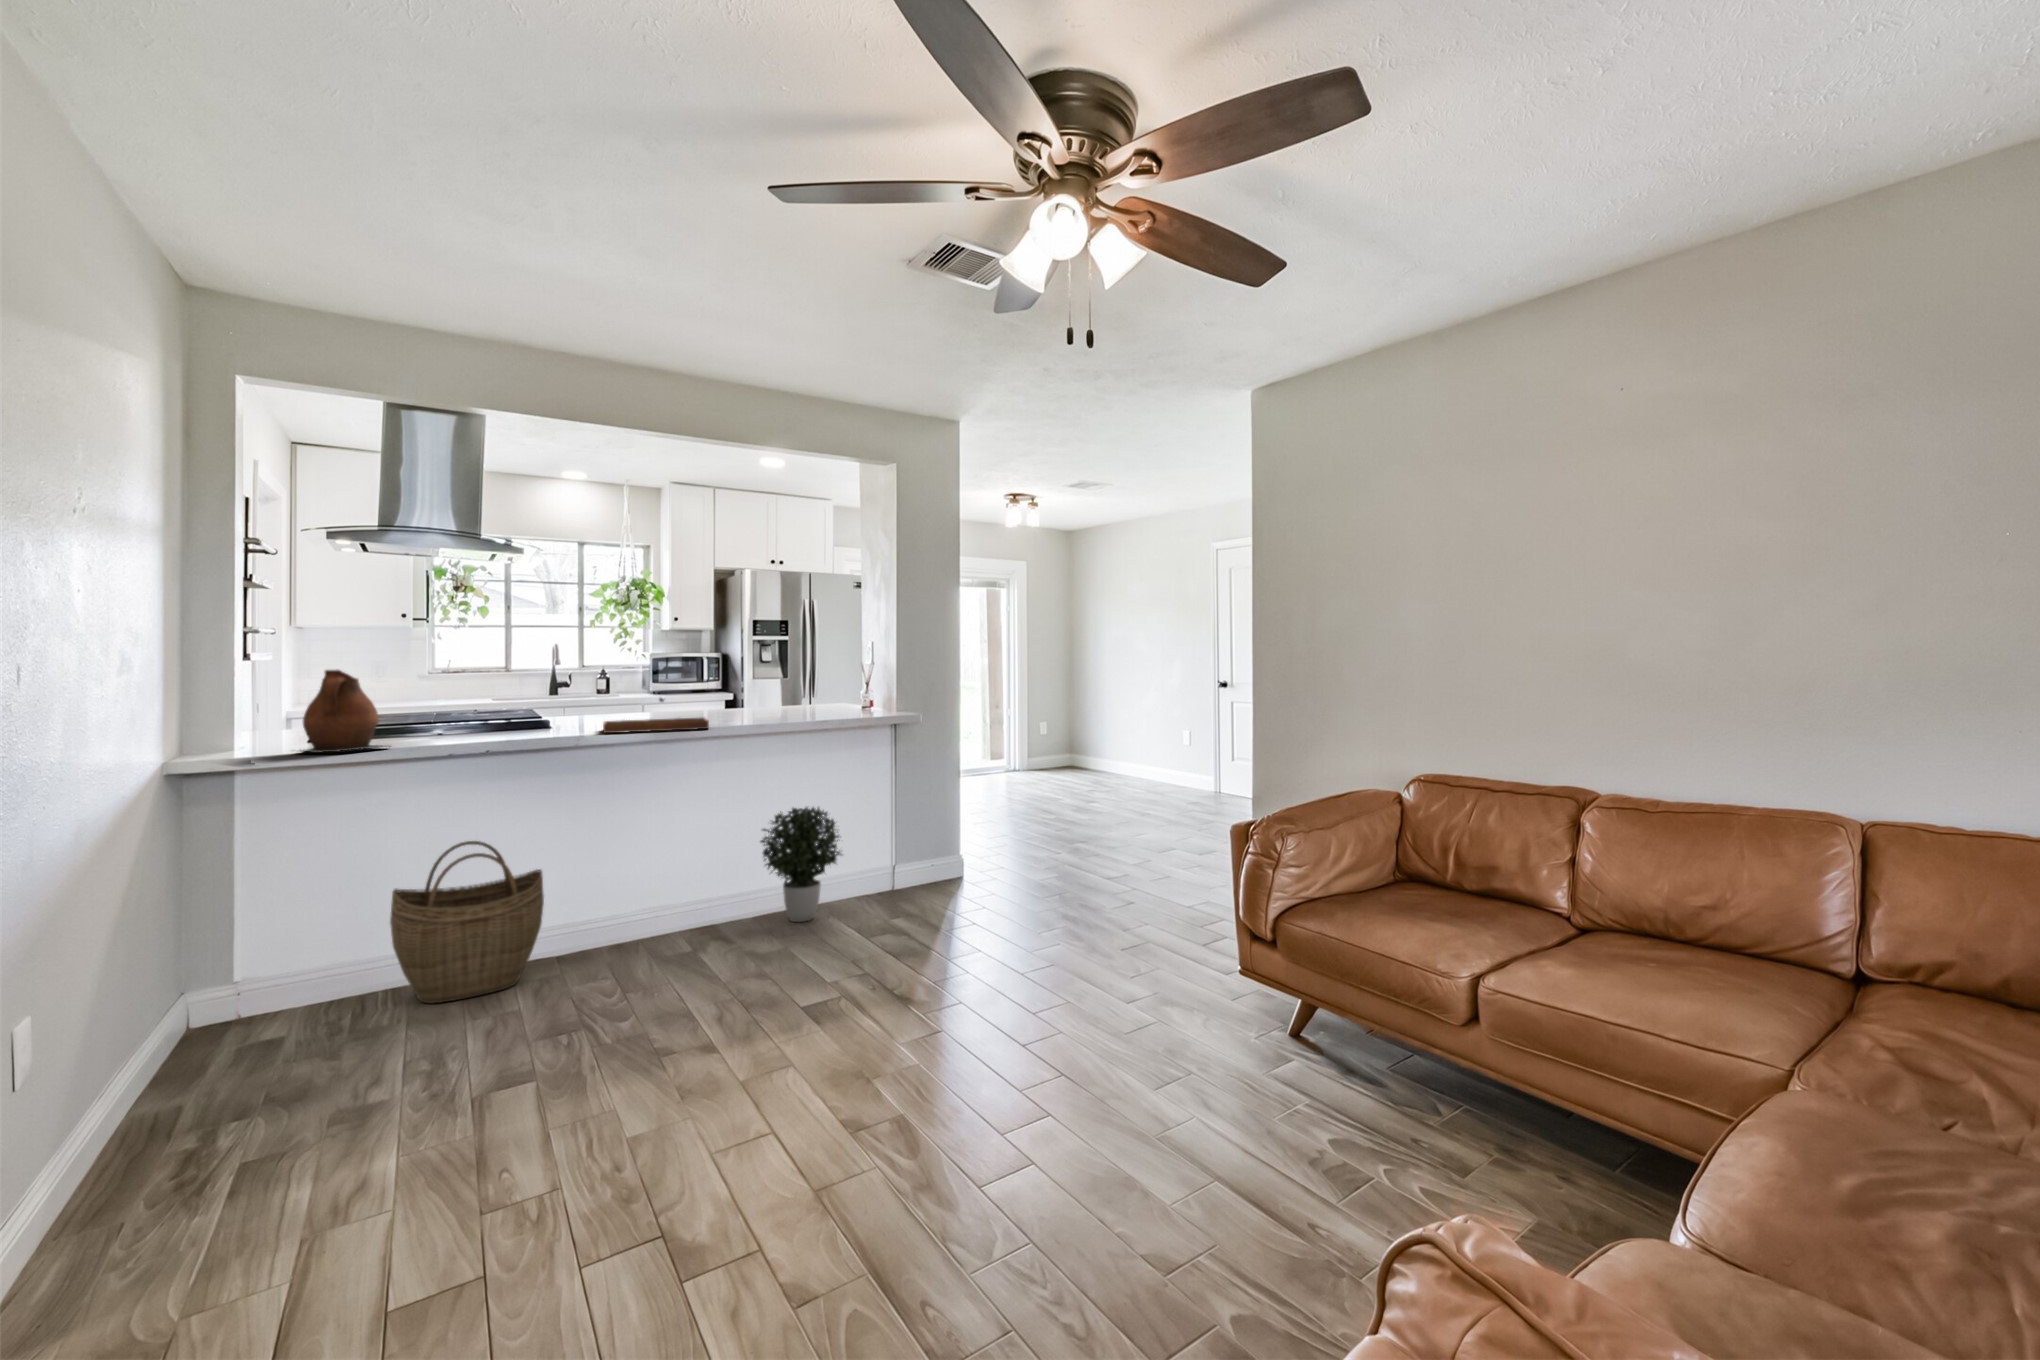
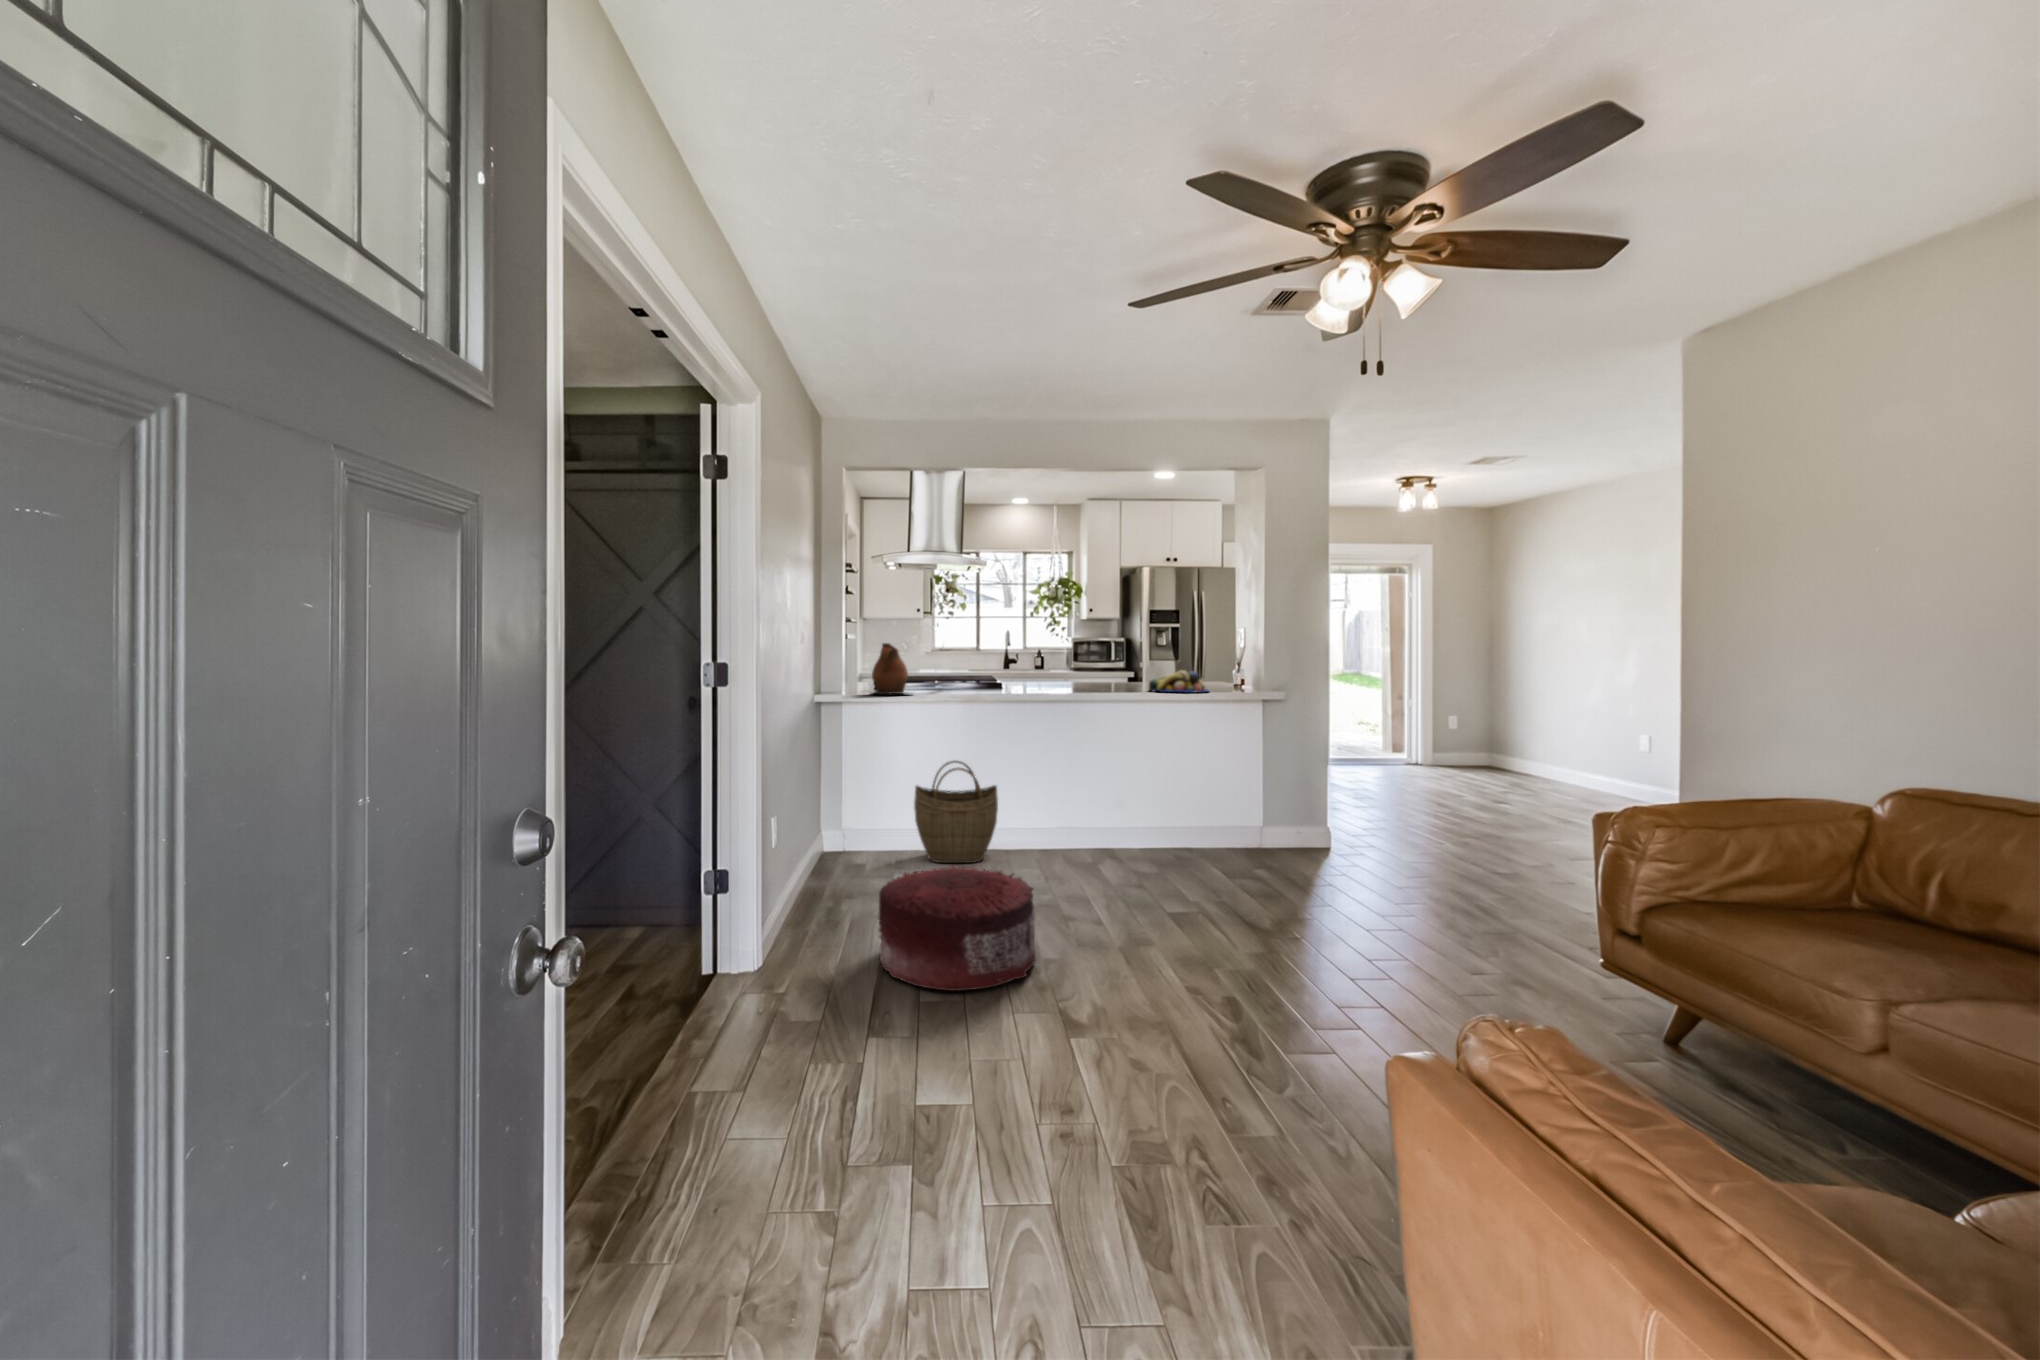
fruit bowl: none [759,693,835,720] -> present [1149,670,1208,693]
tray: present [603,697,709,733] -> none [1035,669,1107,695]
potted plant: present [761,807,842,922] -> none [1145,762,1213,857]
pouf: none [300,1014,618,1270] -> present [879,865,1037,991]

